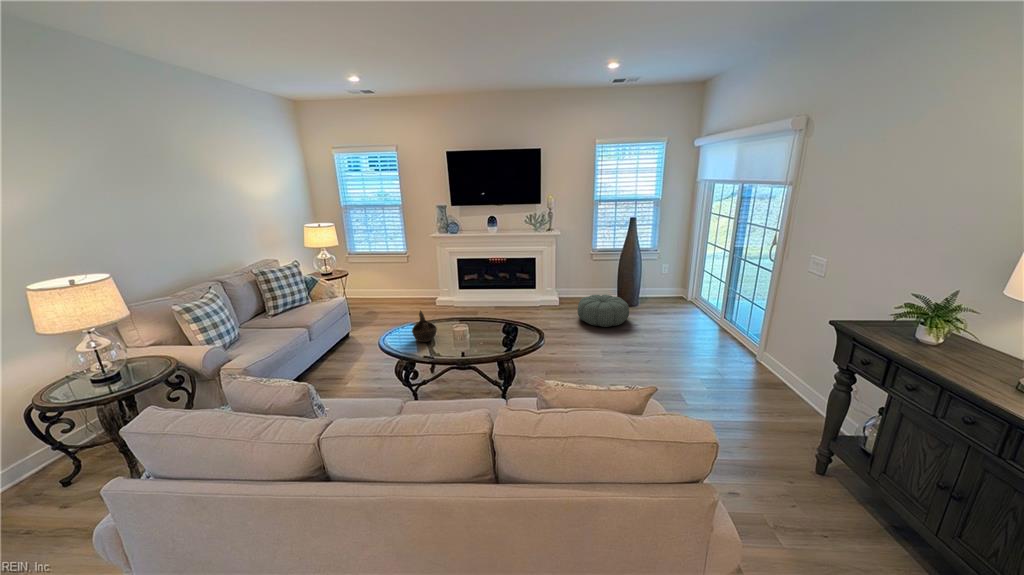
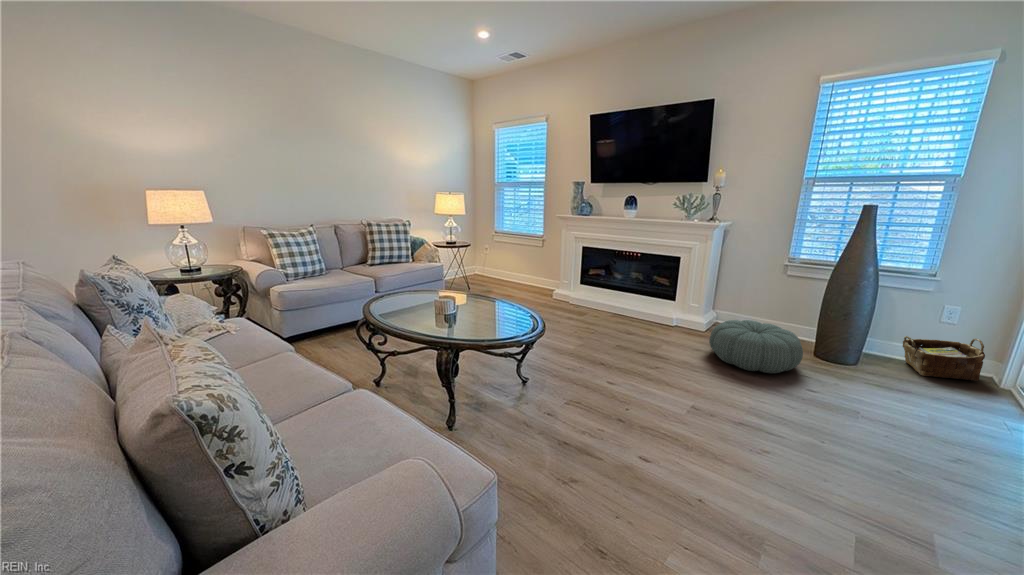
woven basket: none [660,281,693,306] -> present [903,336,985,381]
decorative bowl: present [412,311,437,342] -> none [424,274,453,310]

